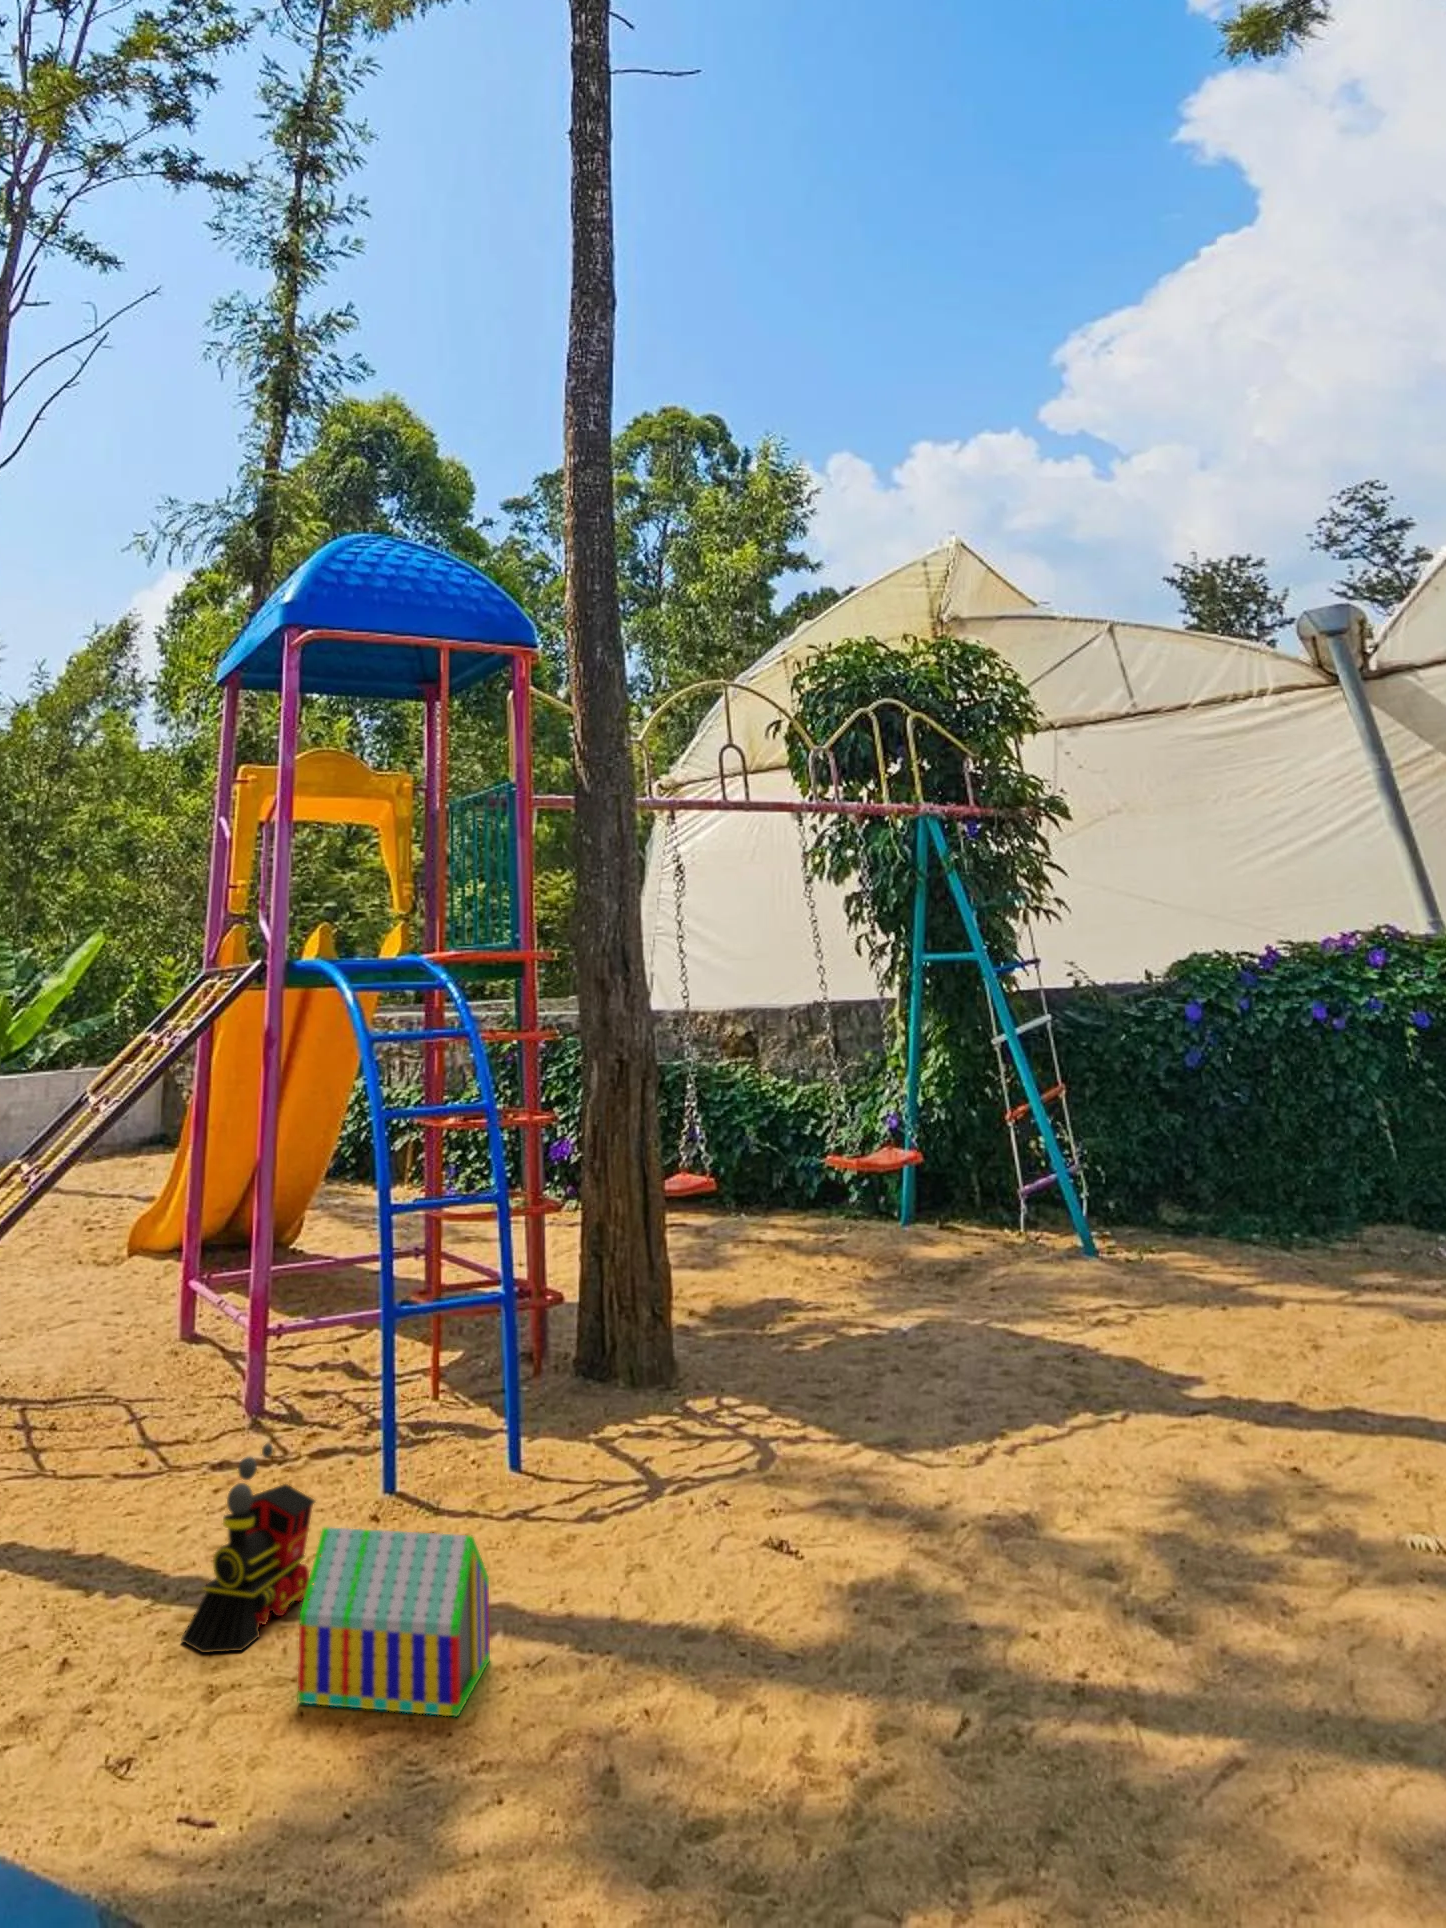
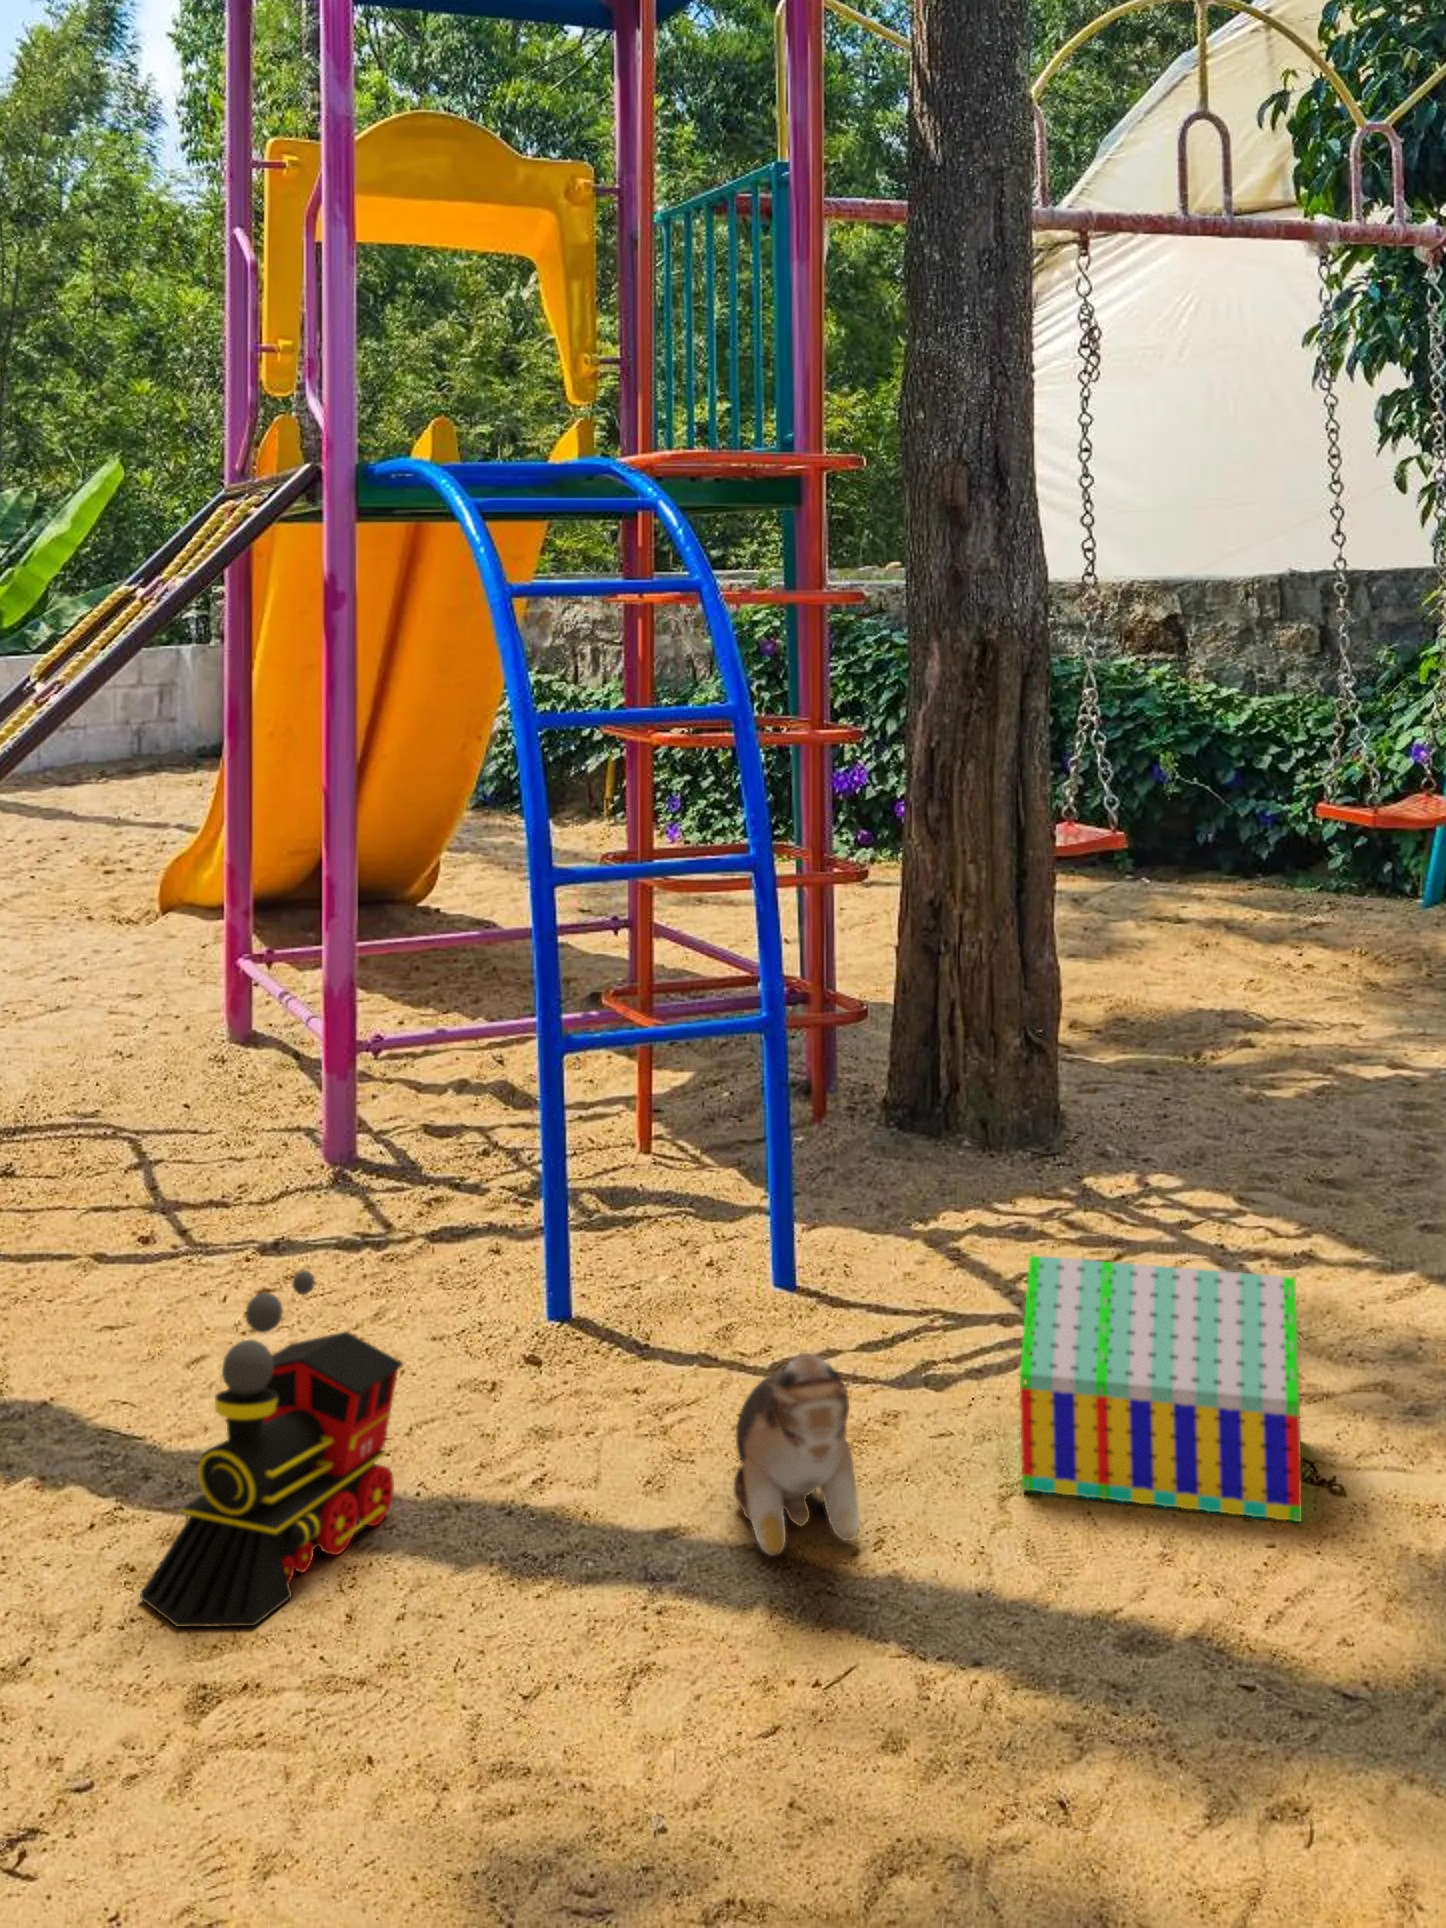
plush toy: none [487,1479,552,1604] -> present [734,1353,859,1556]
toy house: present [298,1528,490,1716] -> present [1020,1256,1302,1522]

